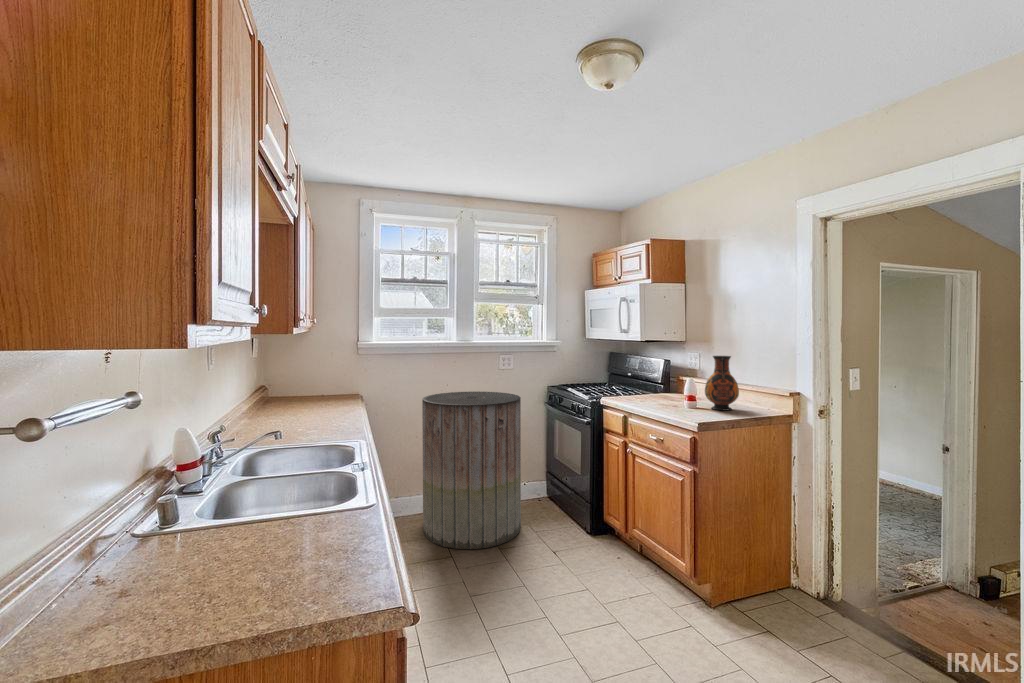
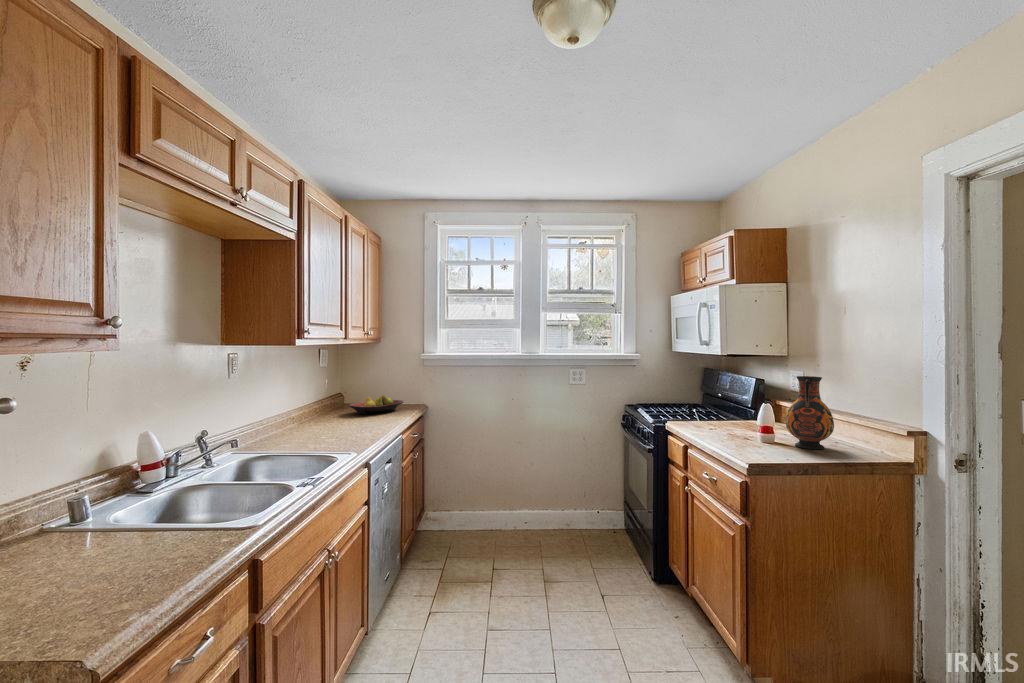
fruit bowl: none [287,386,342,406] -> present [349,395,403,415]
trash can: present [422,392,521,549] -> none [475,407,579,578]

